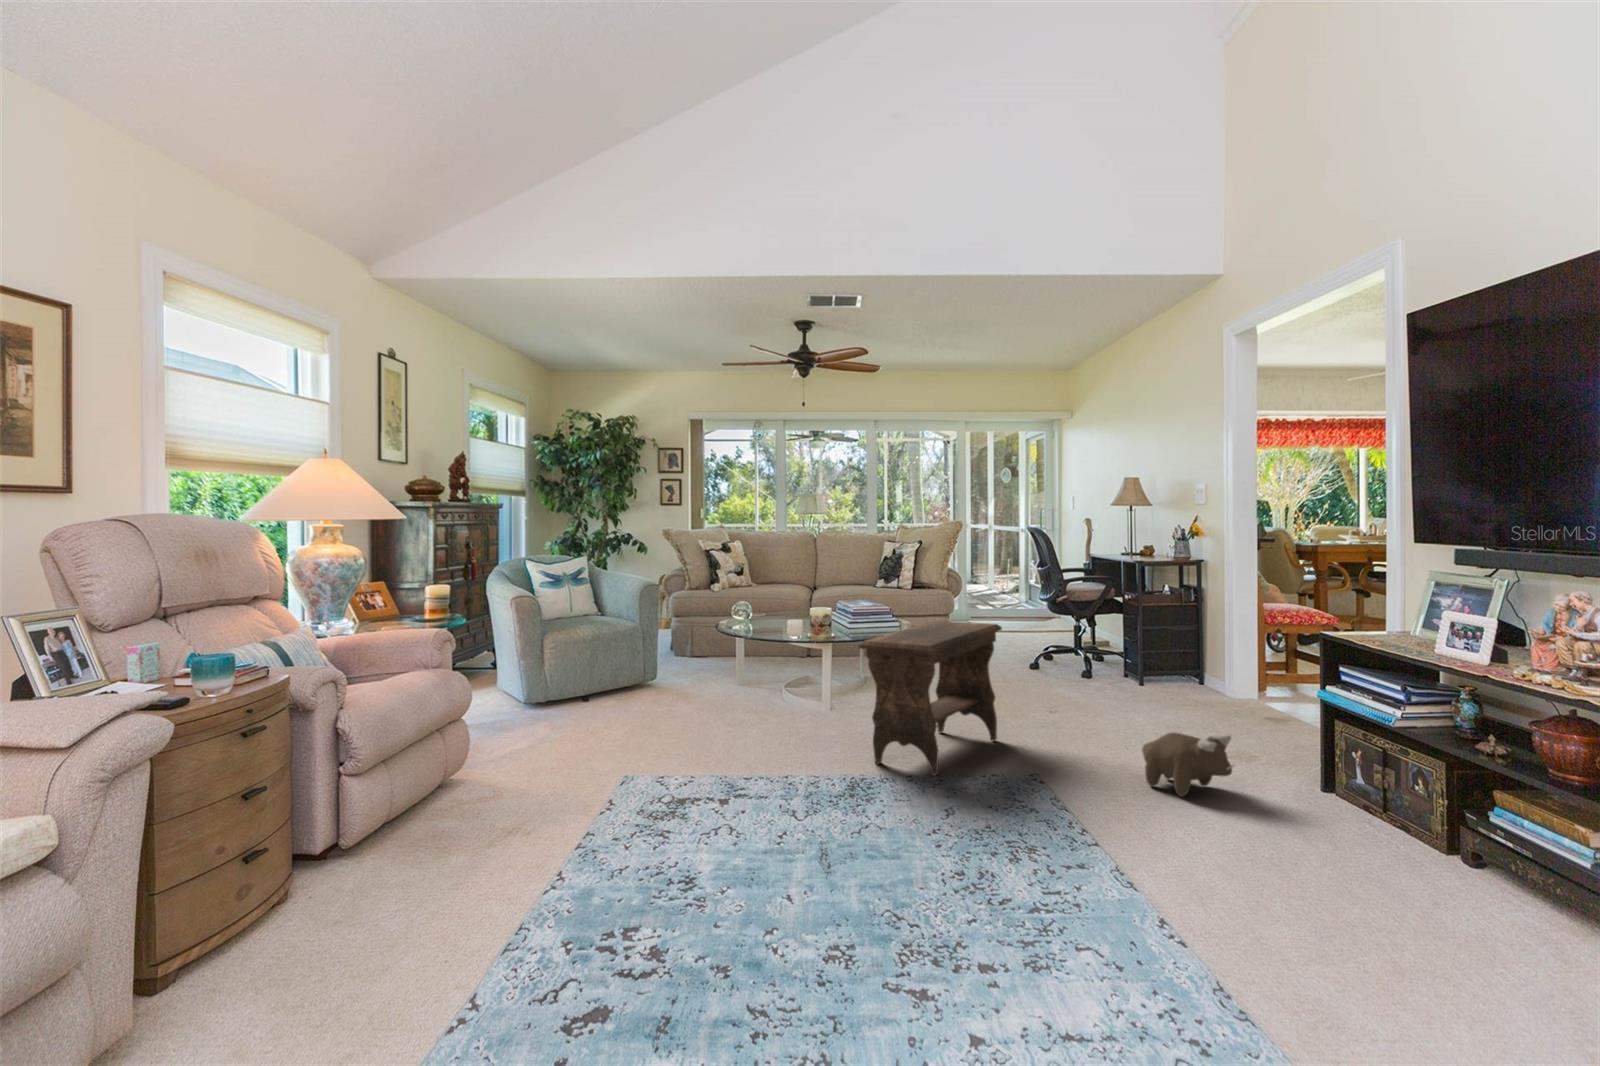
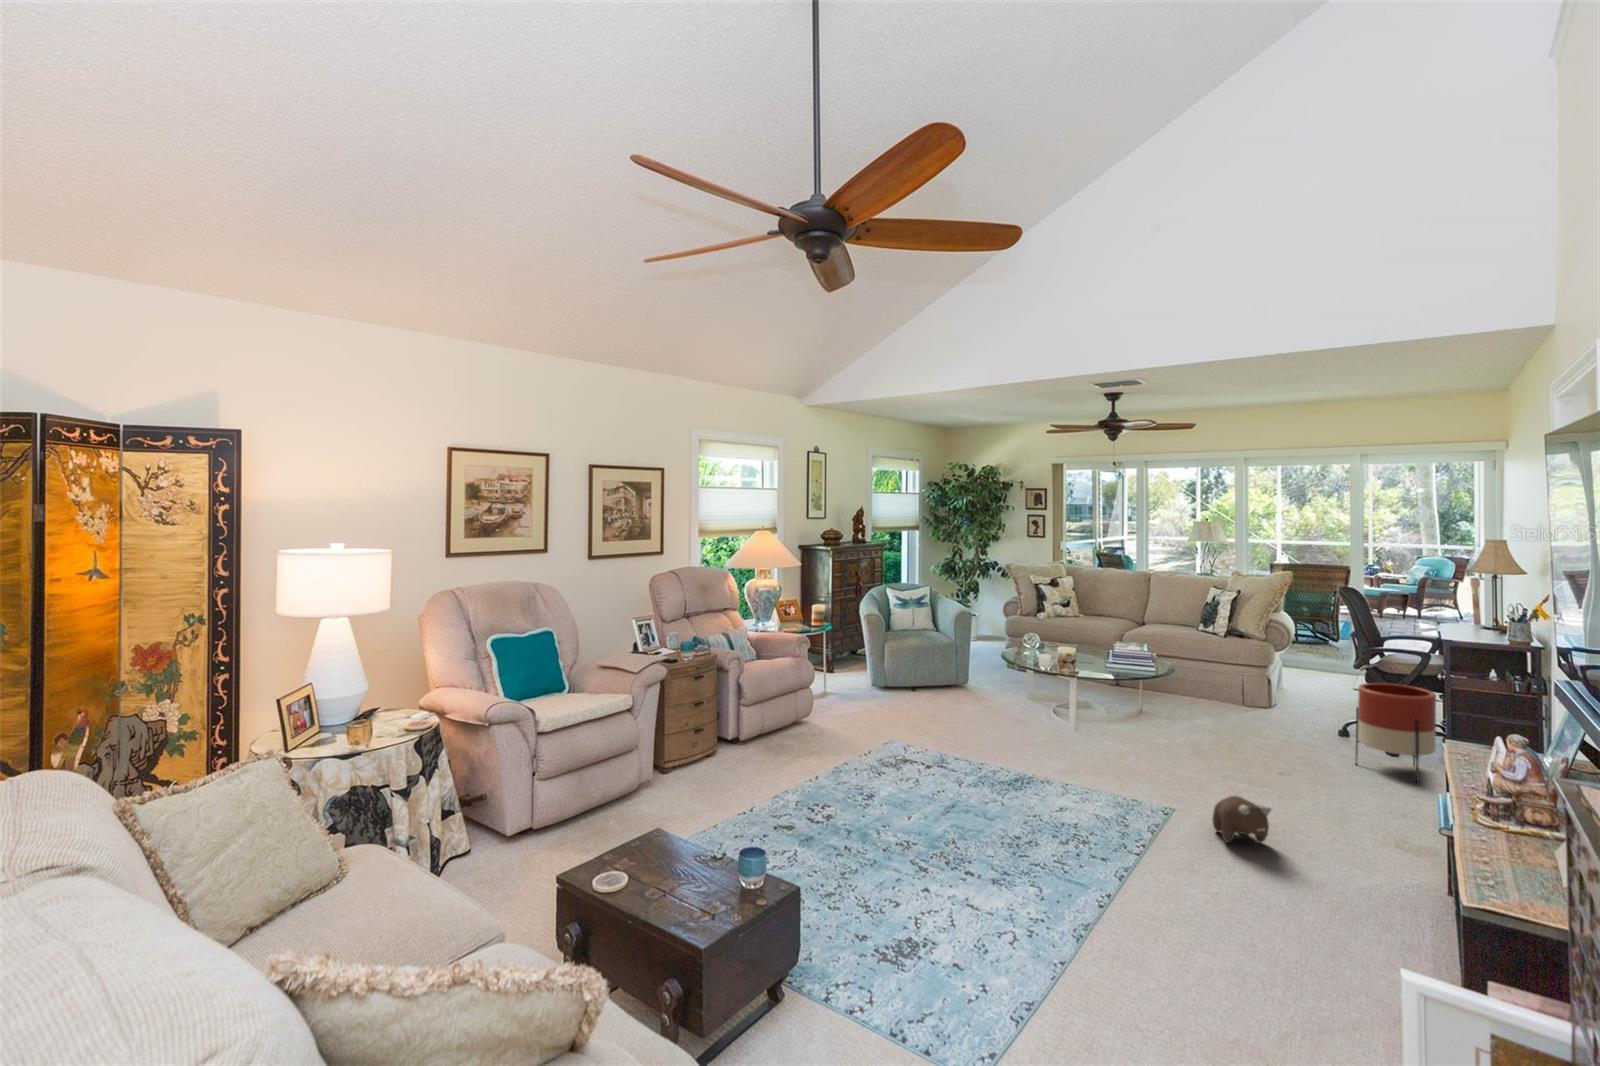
planter: none [1121,596,1194,692] -> present [1355,683,1436,782]
footstool: present [859,621,1002,775] -> none [1036,677,1165,785]

